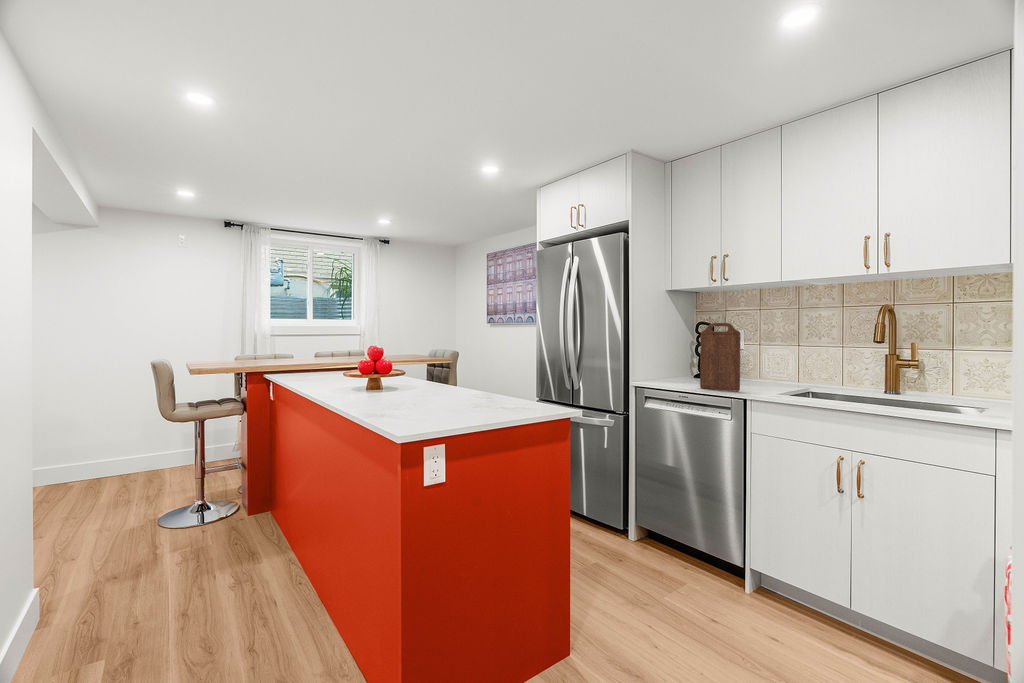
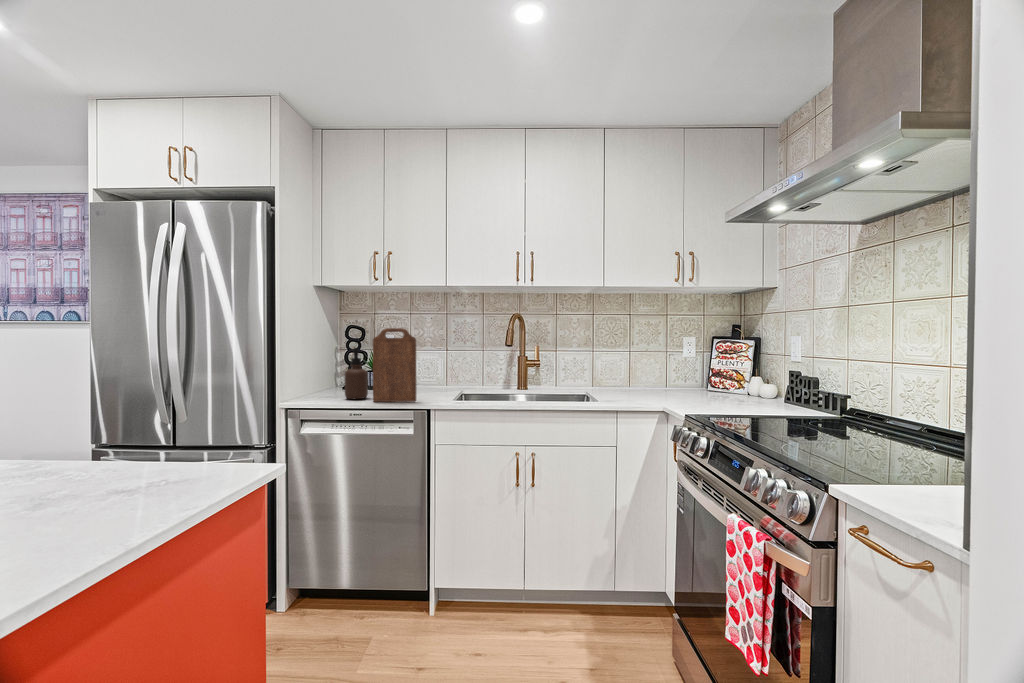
soap dispenser: none [681,341,701,385] -> present [345,348,368,399]

